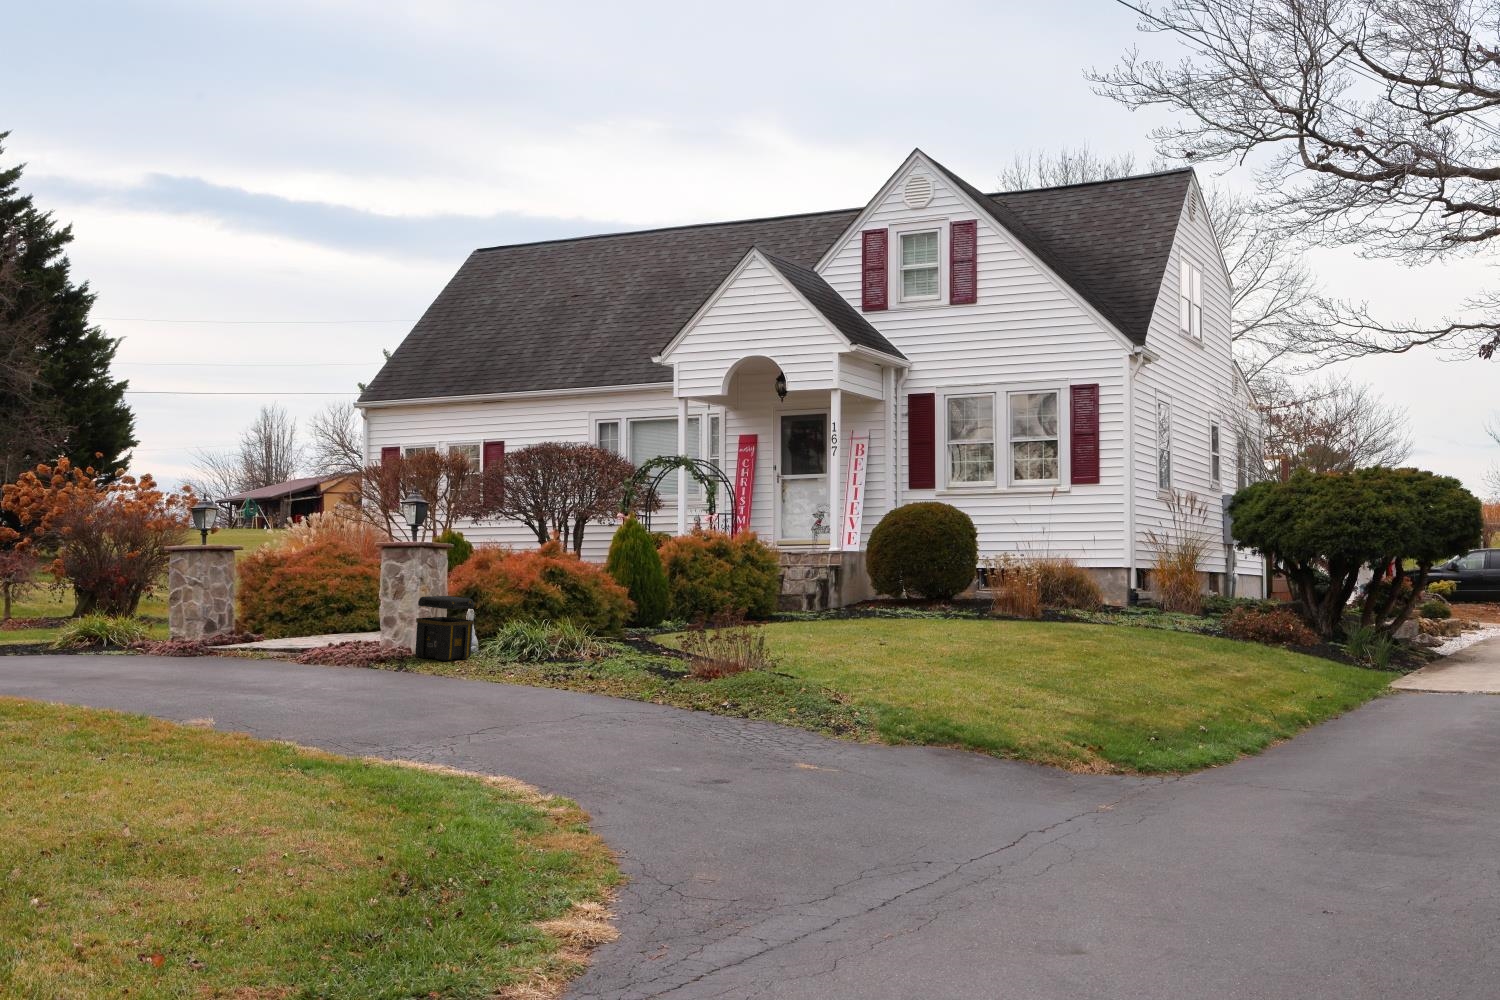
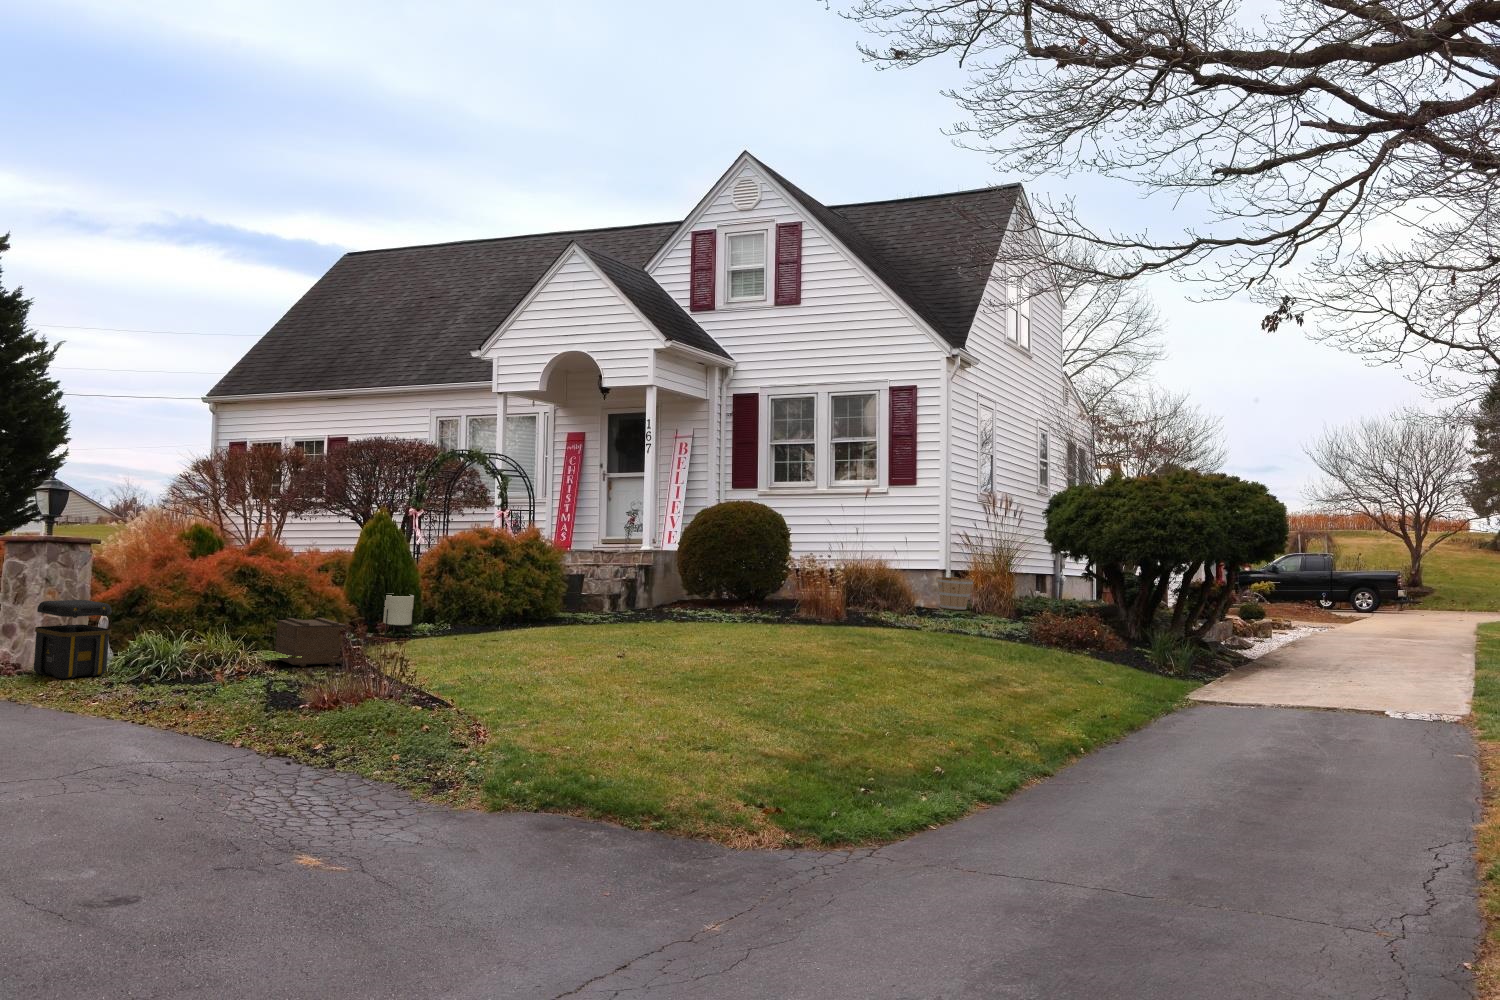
wooden bucket: none [1125,574,1162,607] -> present [937,577,973,610]
planter: none [633,593,660,634] -> present [383,595,414,638]
wooden crate: none [577,612,640,654] -> present [275,618,347,667]

